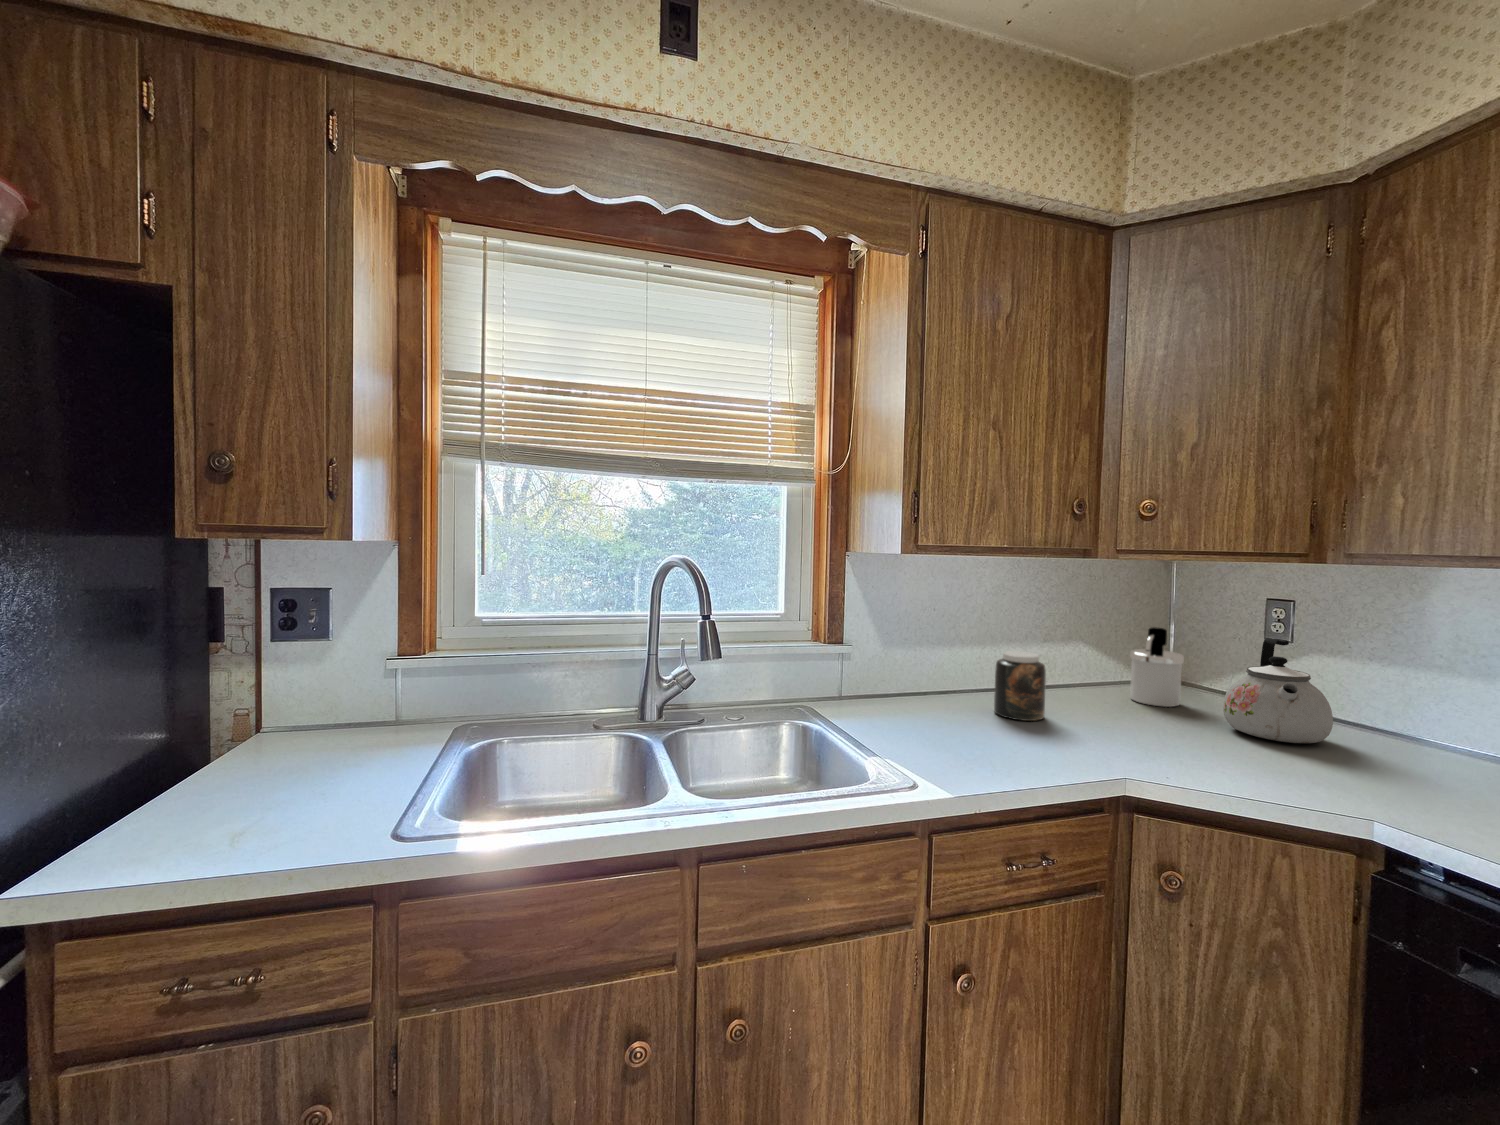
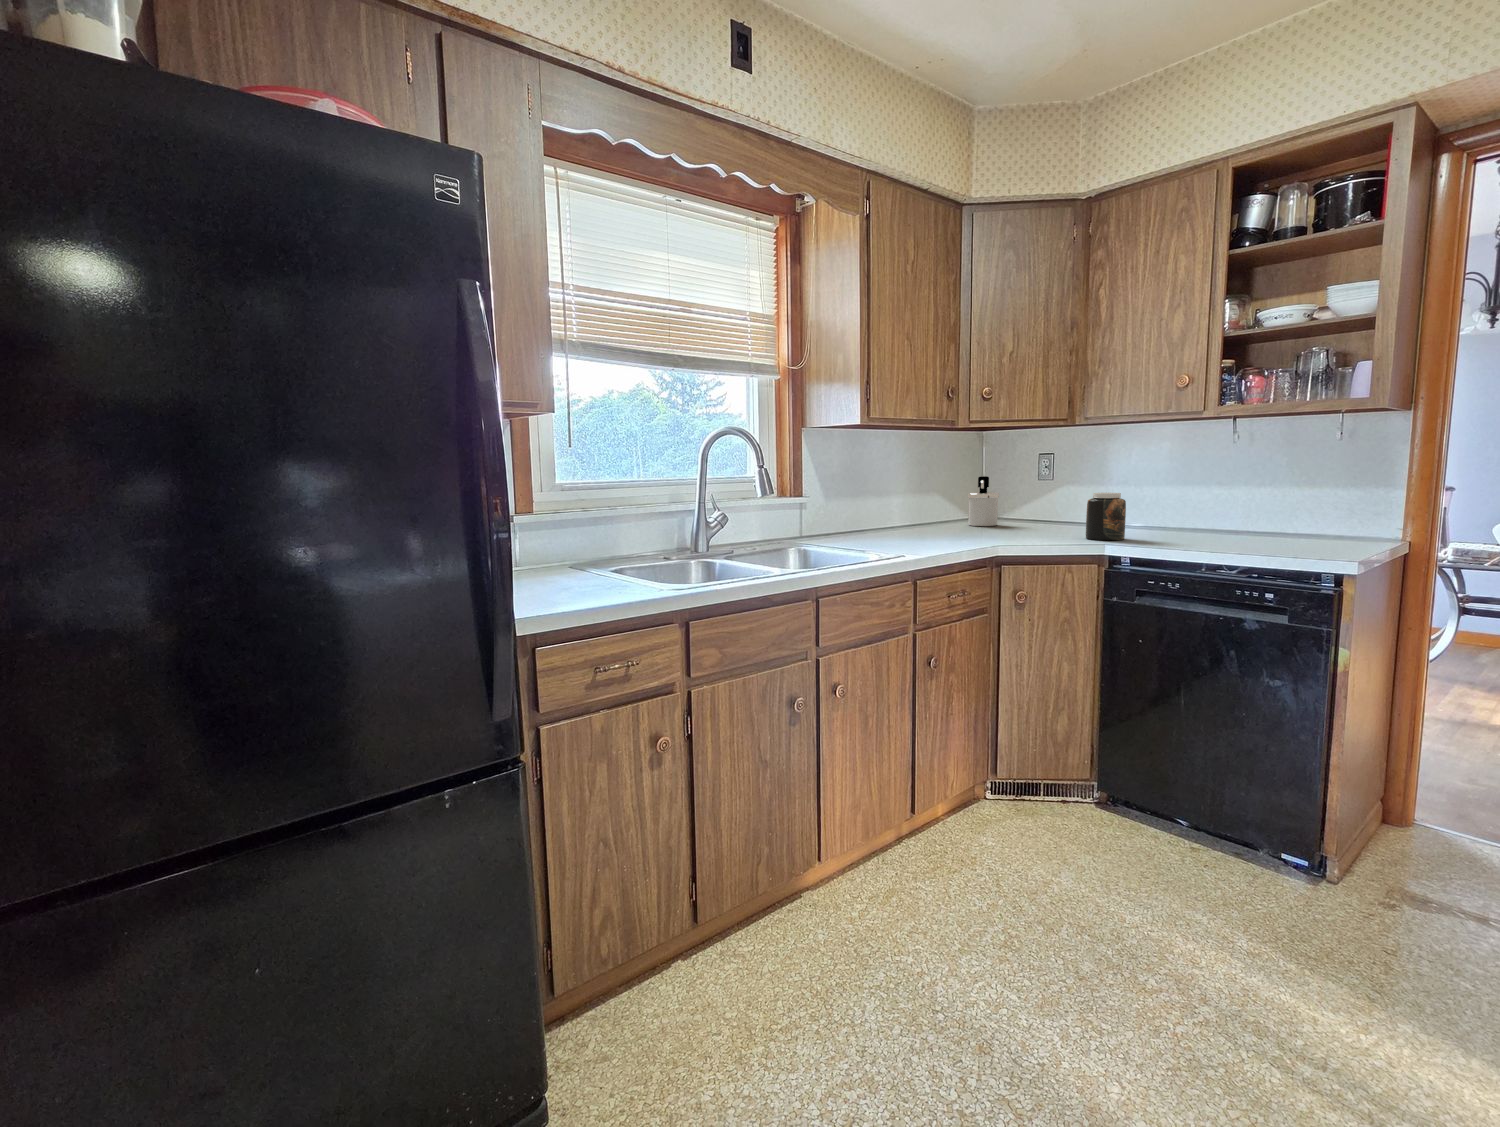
kettle: present [1223,638,1333,743] -> none [1026,471,1079,530]
jar: present [994,651,1046,721] -> present [1086,493,1126,540]

